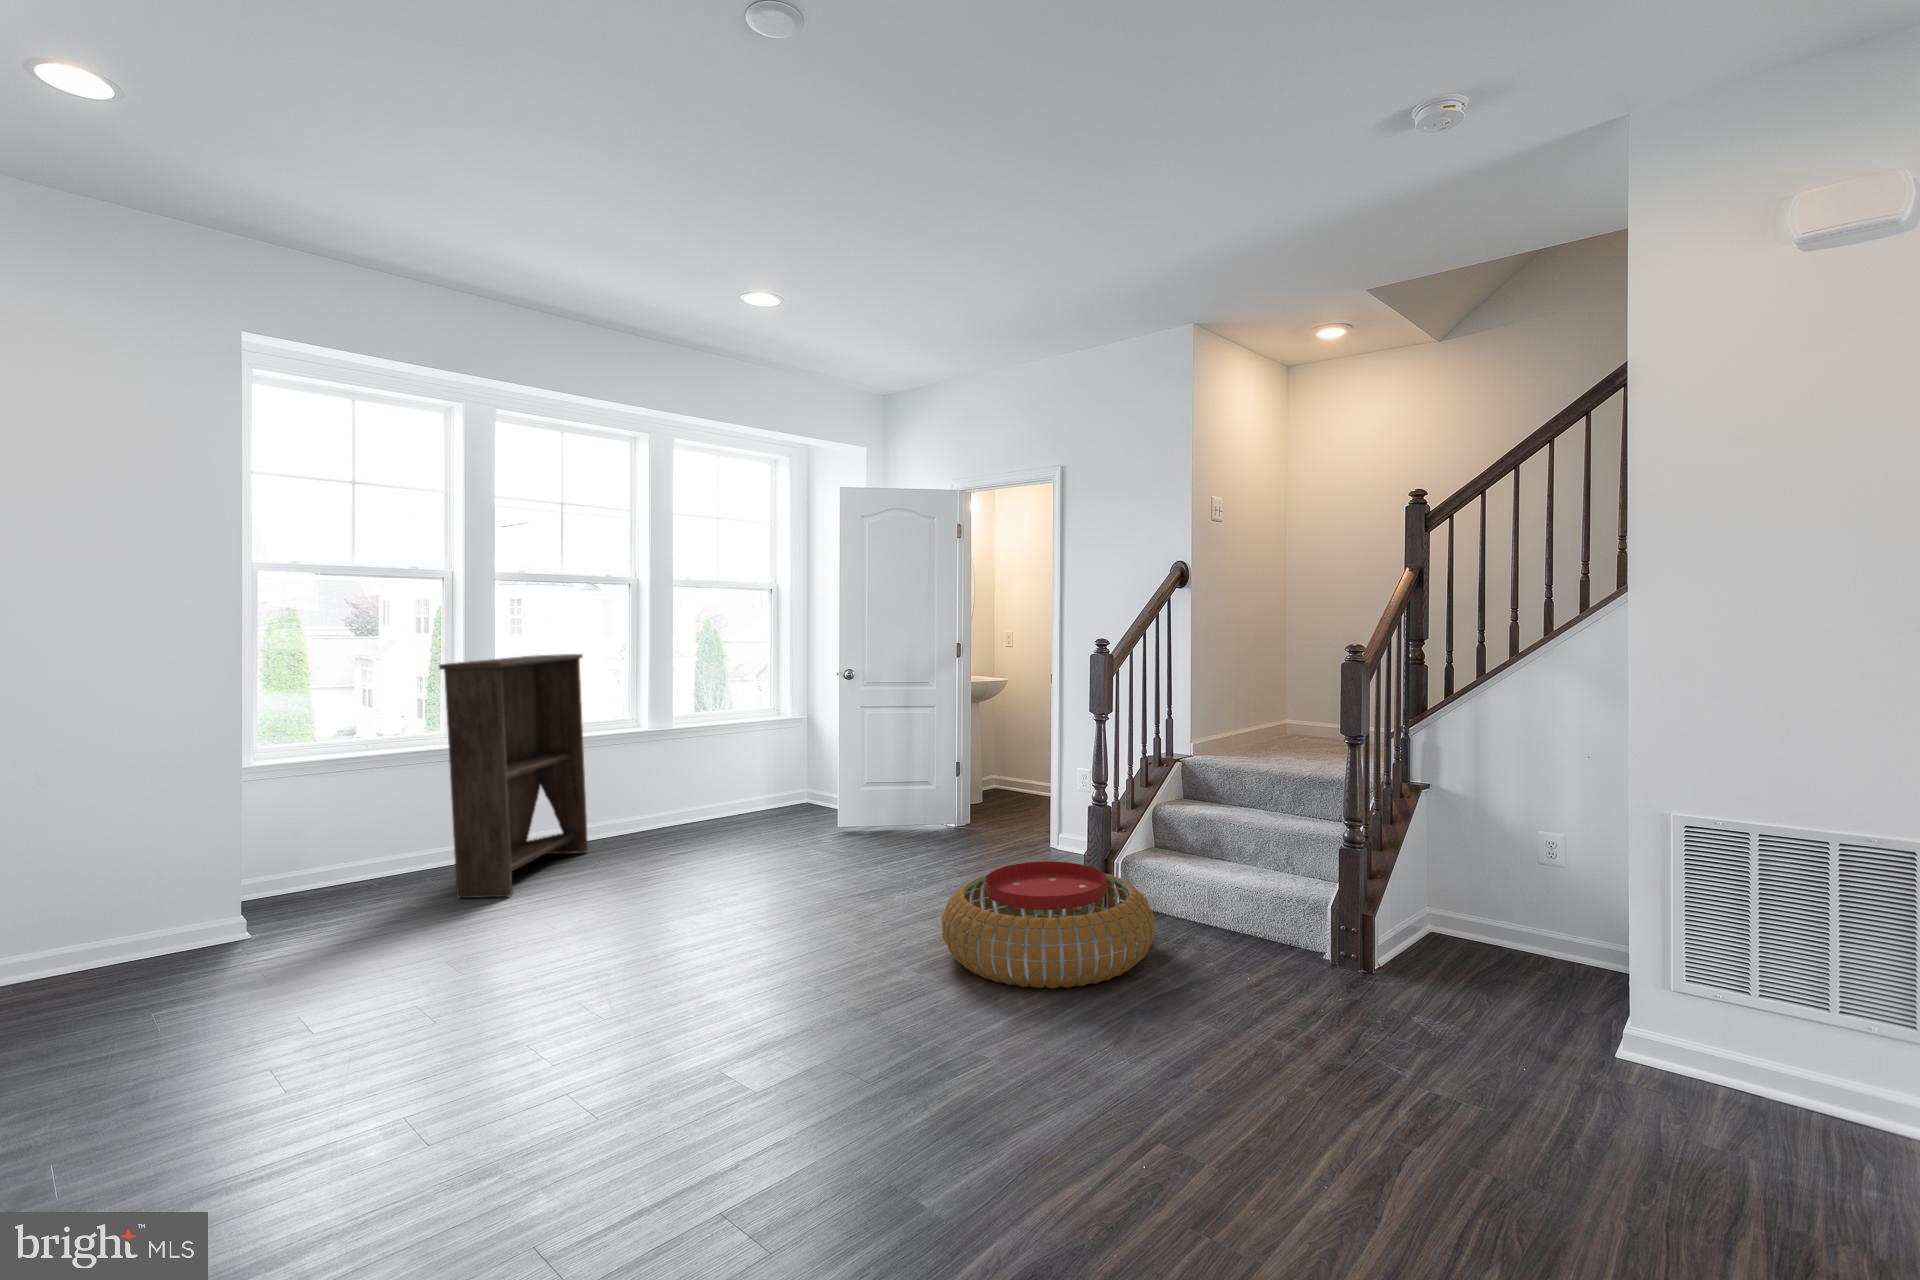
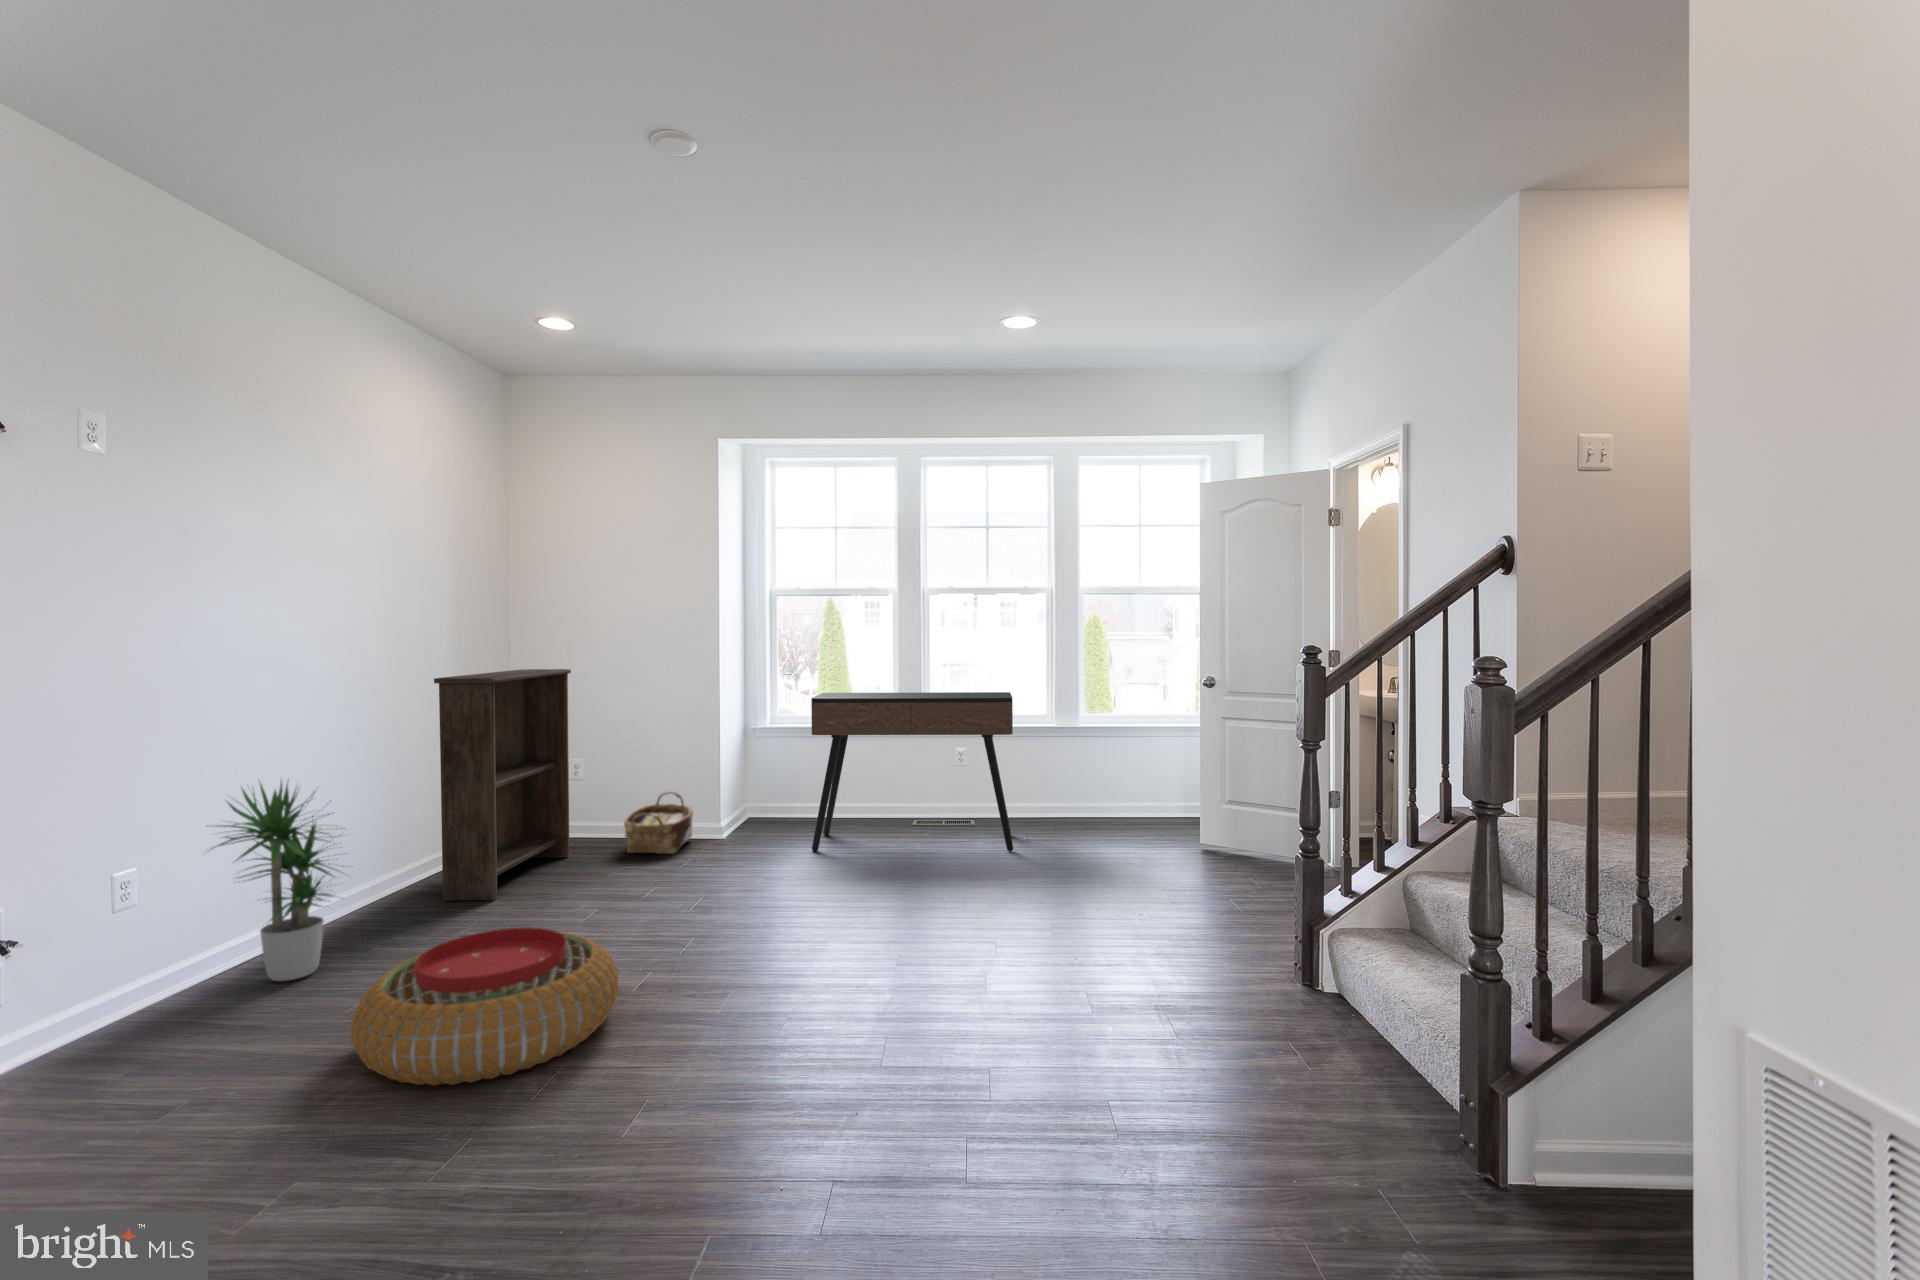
console table: none [837,667,1060,842] -> present [811,692,1013,851]
potted plant: none [200,766,365,981] -> present [212,780,340,981]
woven basket: none [644,782,716,848] -> present [624,792,693,854]
pouf: present [942,862,1155,988] -> present [351,928,619,1086]

